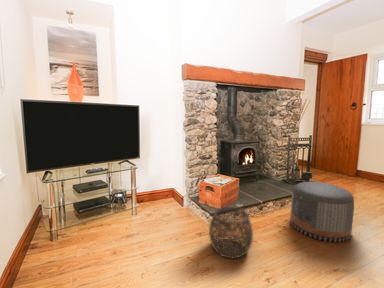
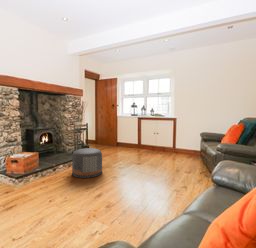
woven basket: present [209,207,253,259] -> none [13,168,44,198]

